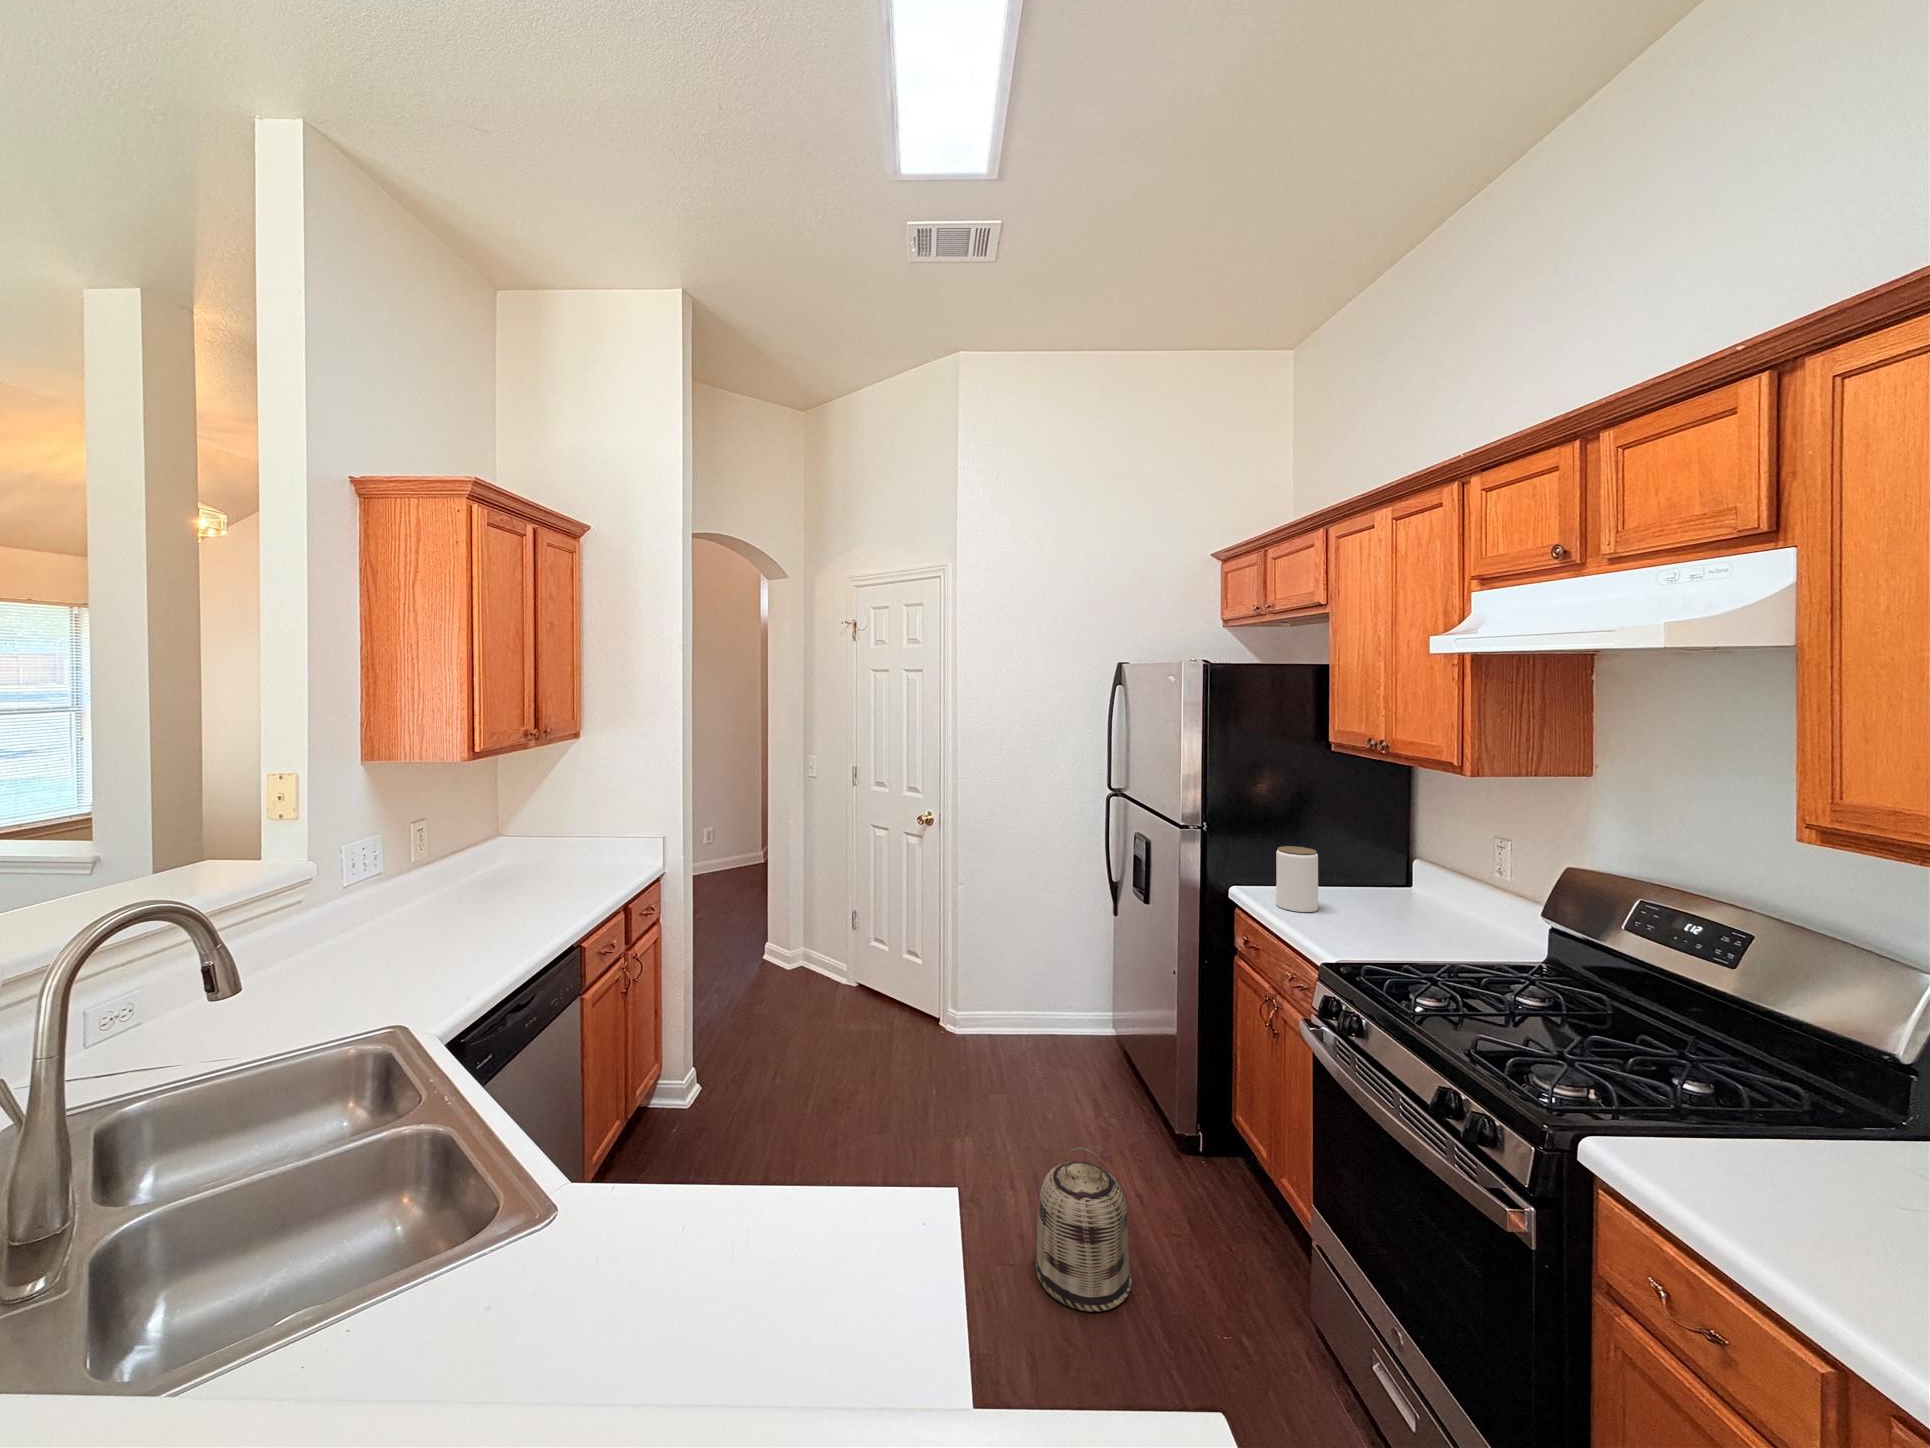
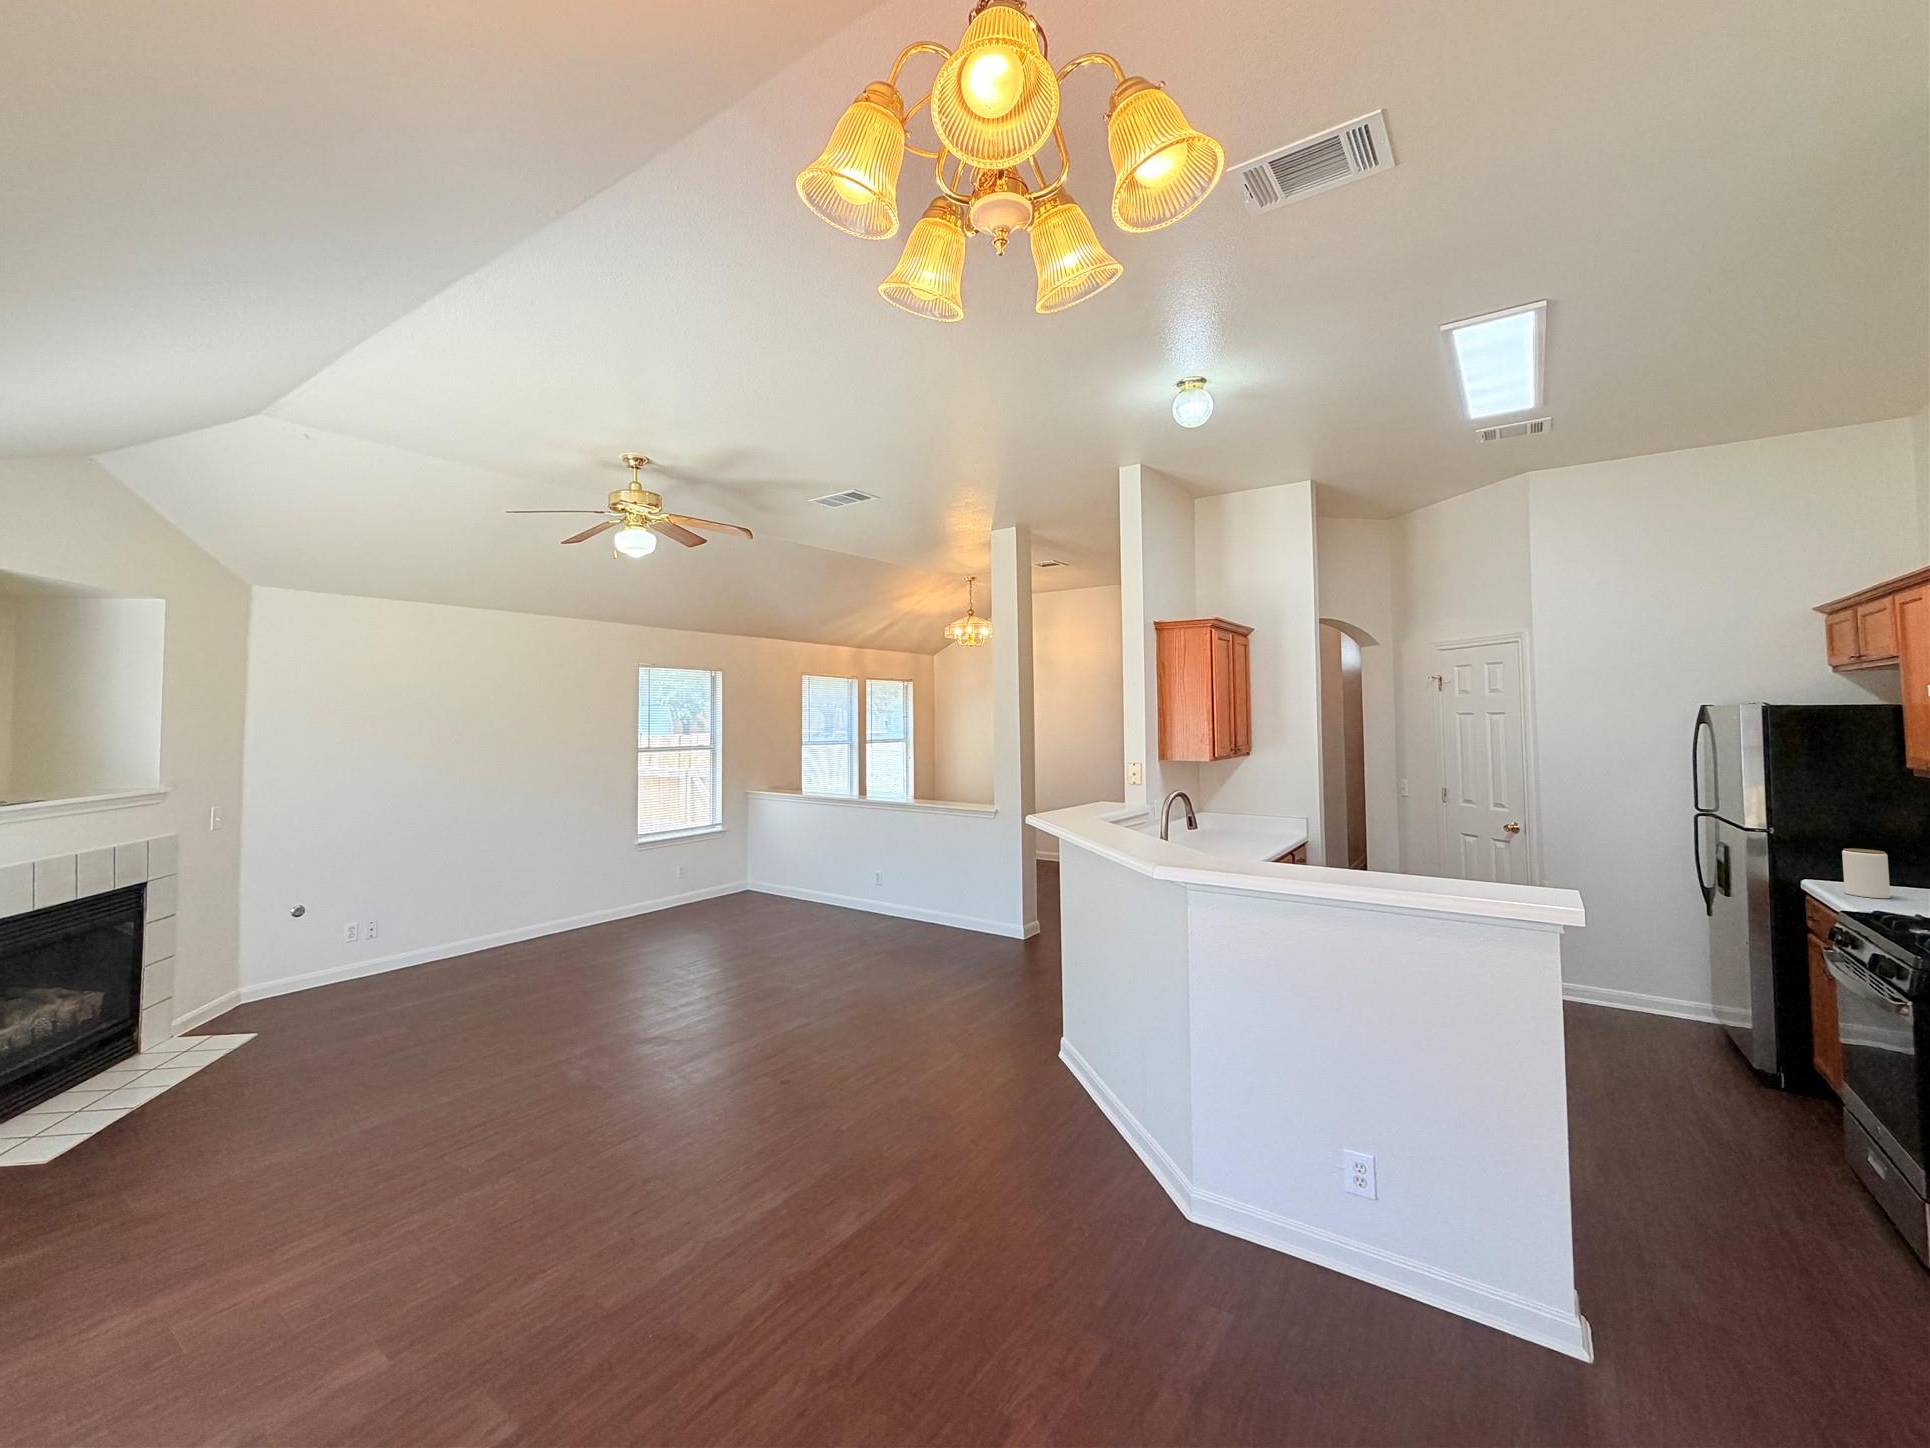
basket: present [1036,1147,1131,1312] -> none [1599,1019,1682,1118]

